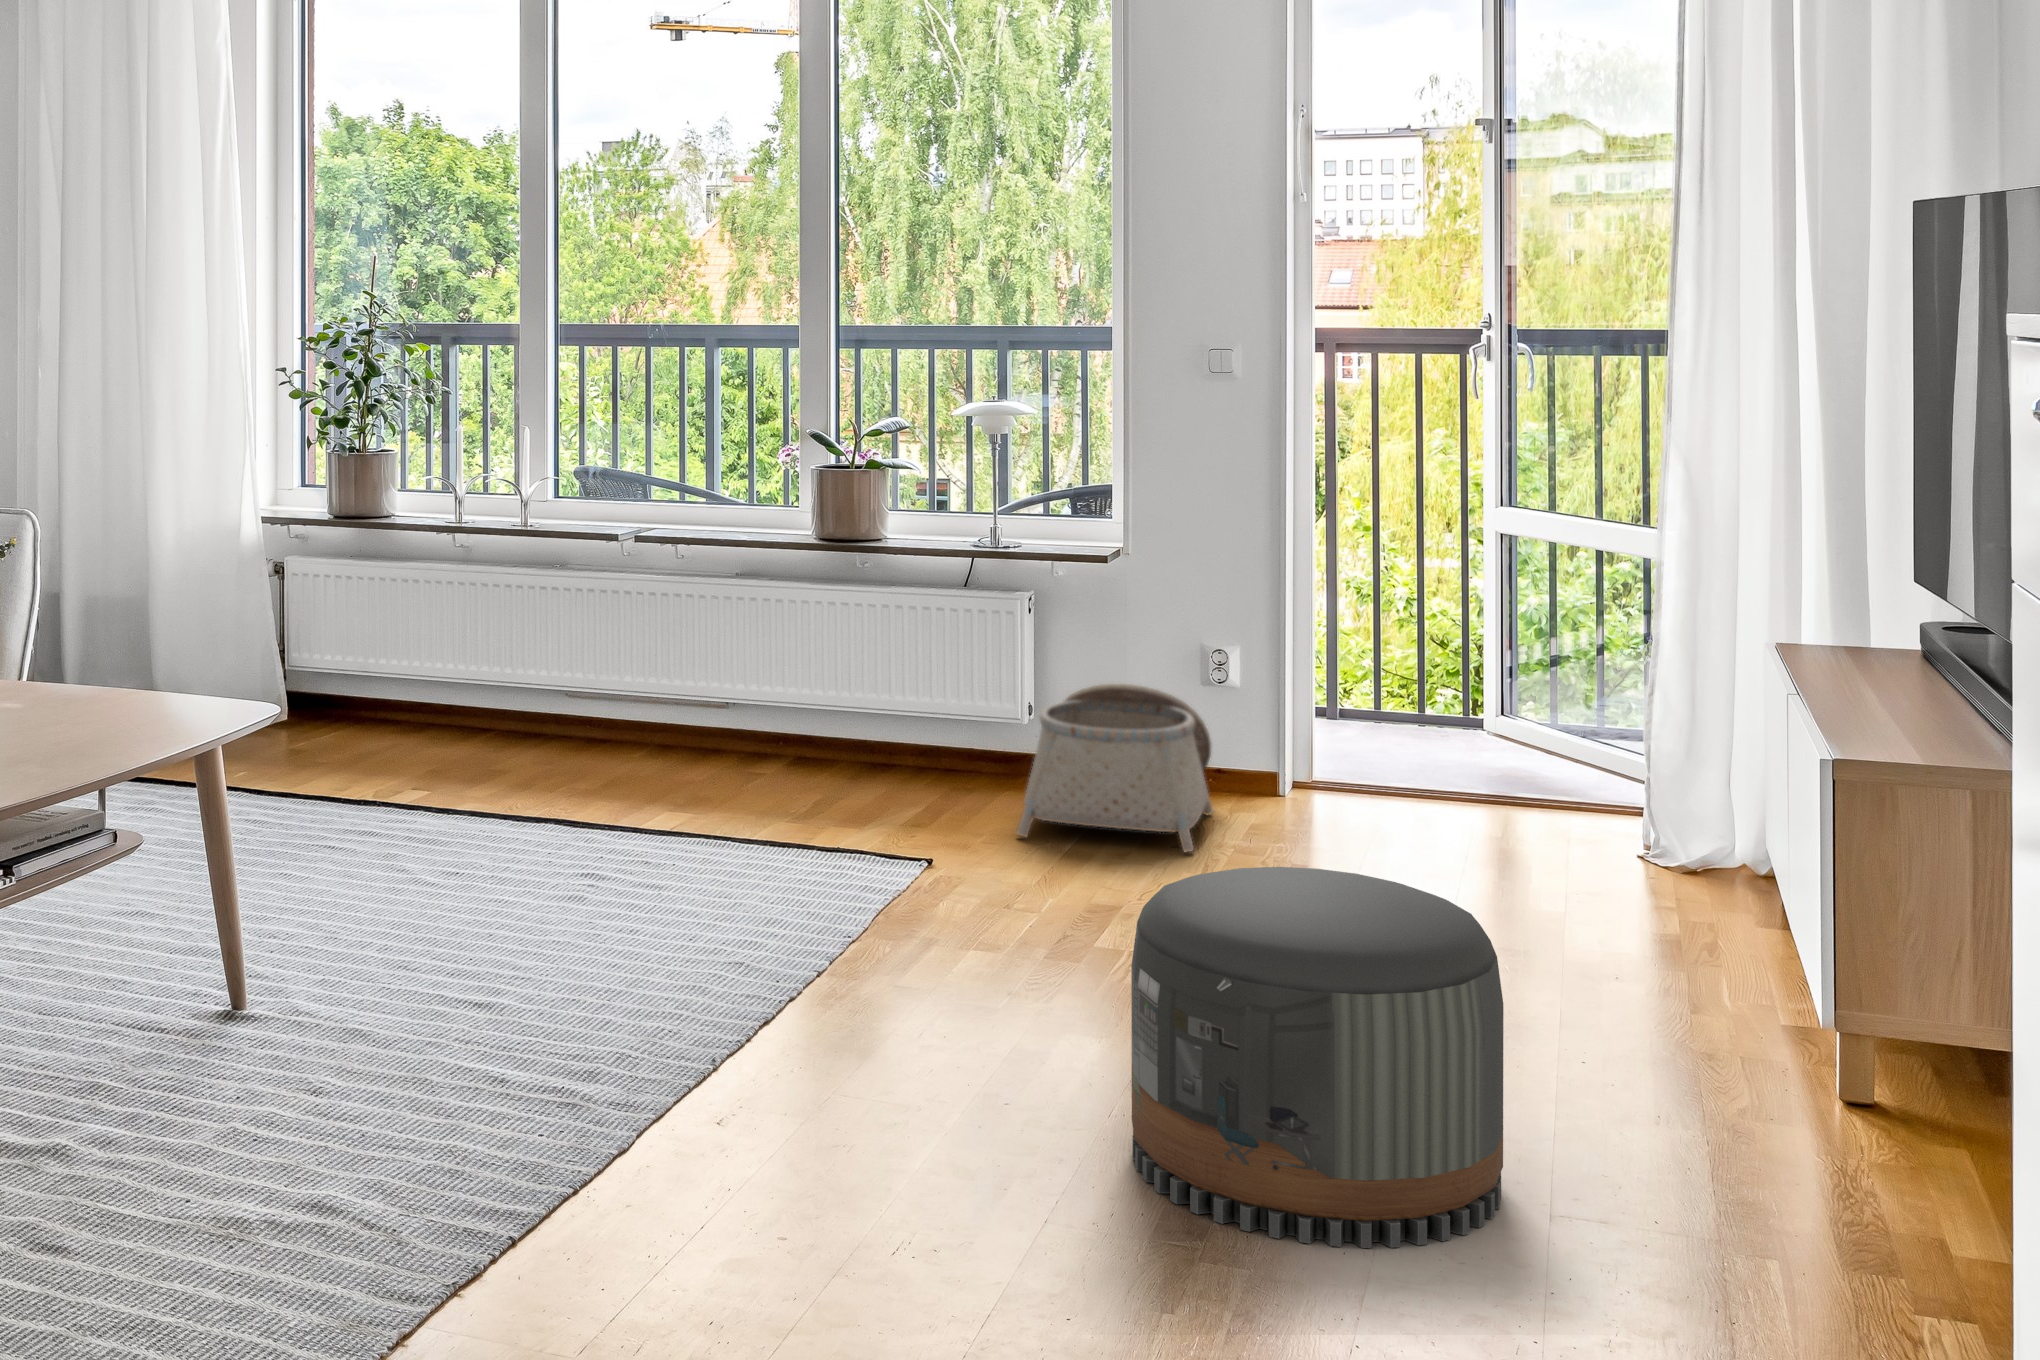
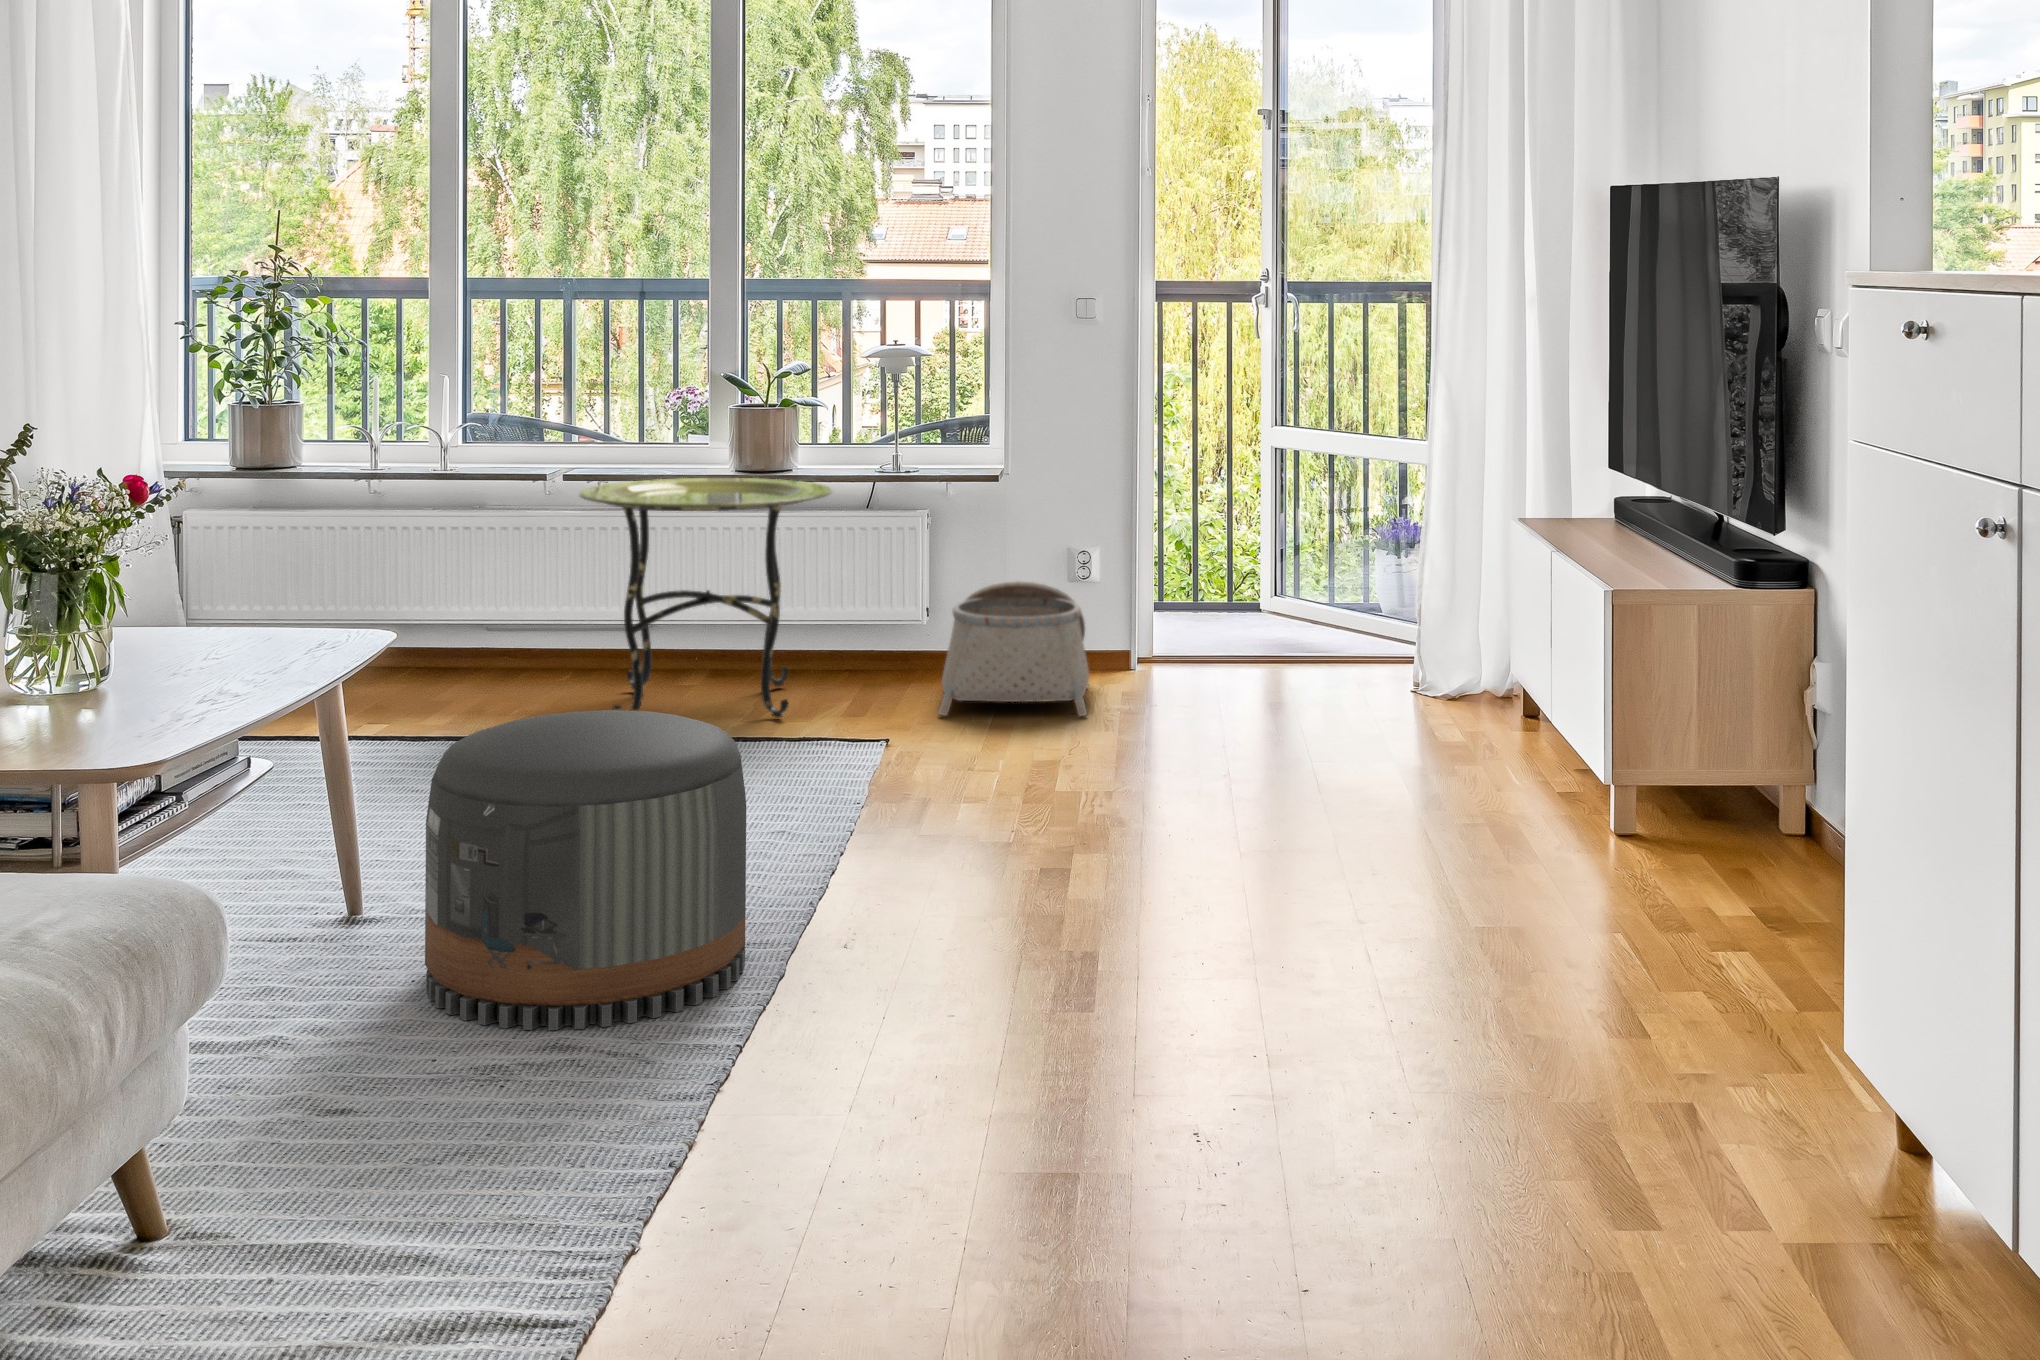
side table: none [630,547,904,823] -> present [579,478,832,718]
pouf: present [1131,867,1503,1248] -> present [425,710,746,1030]

